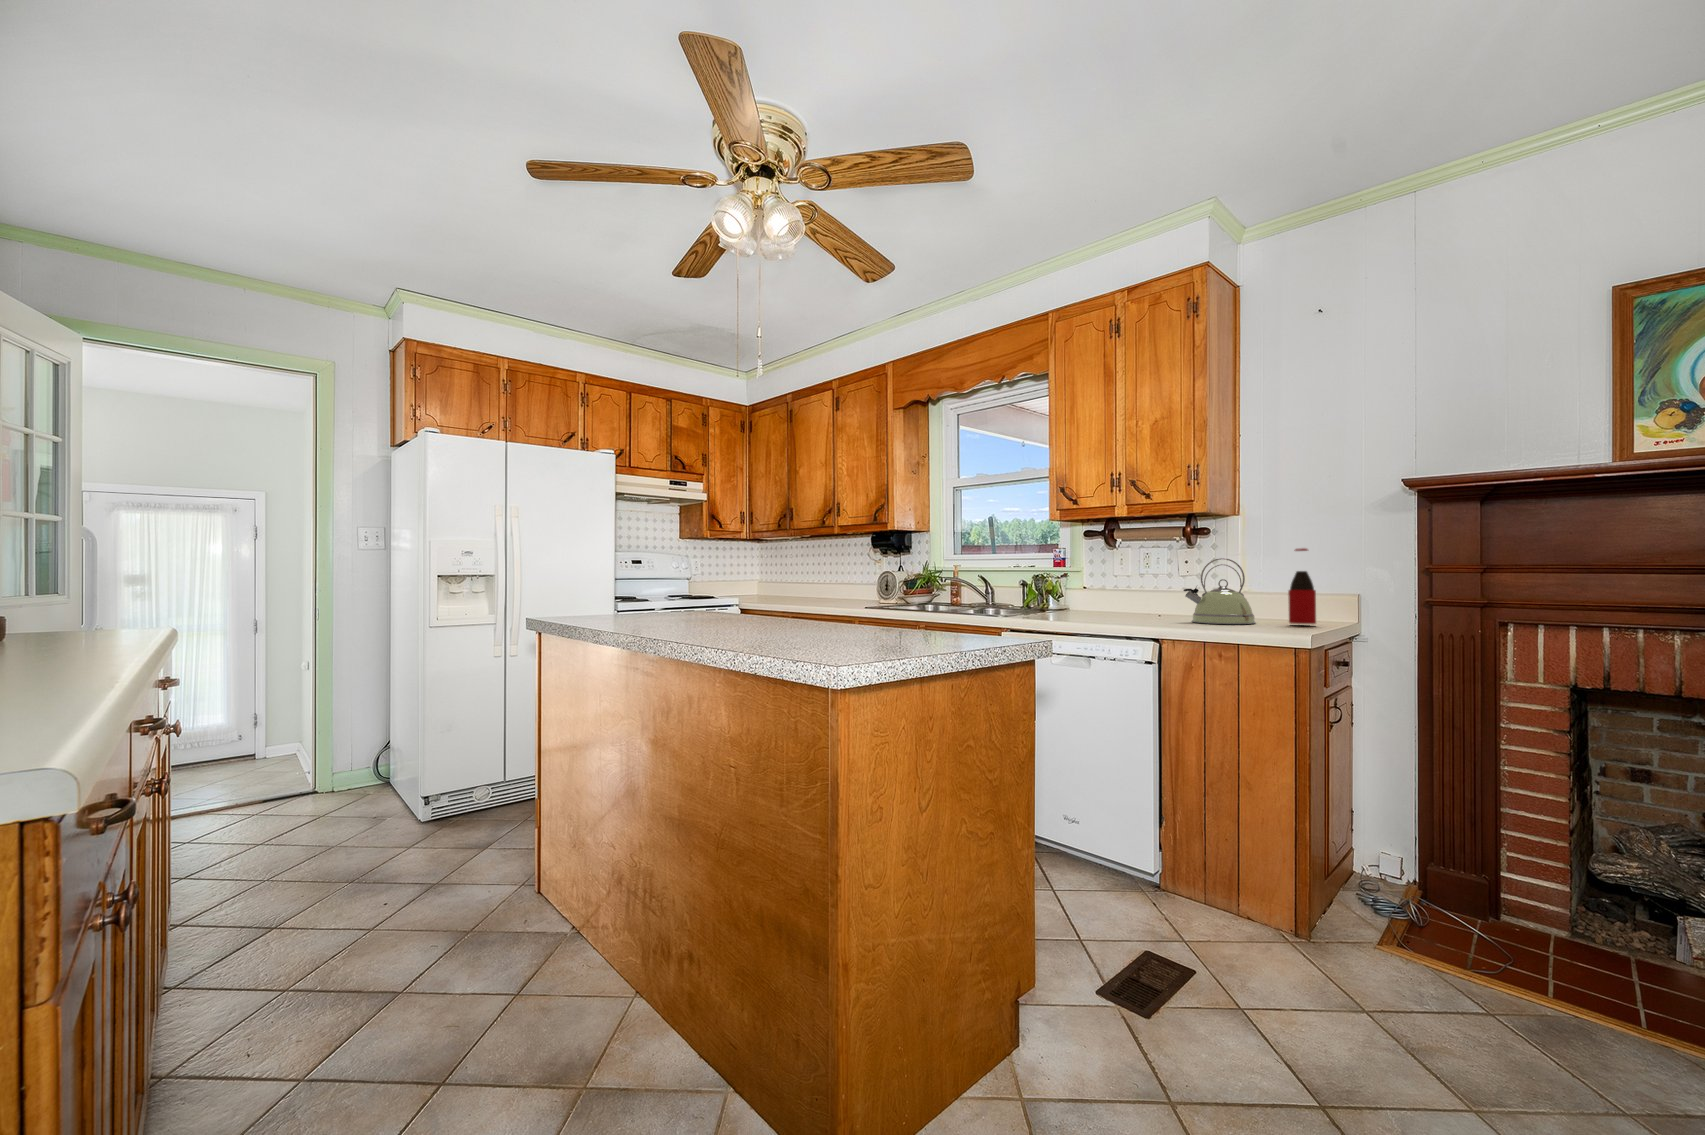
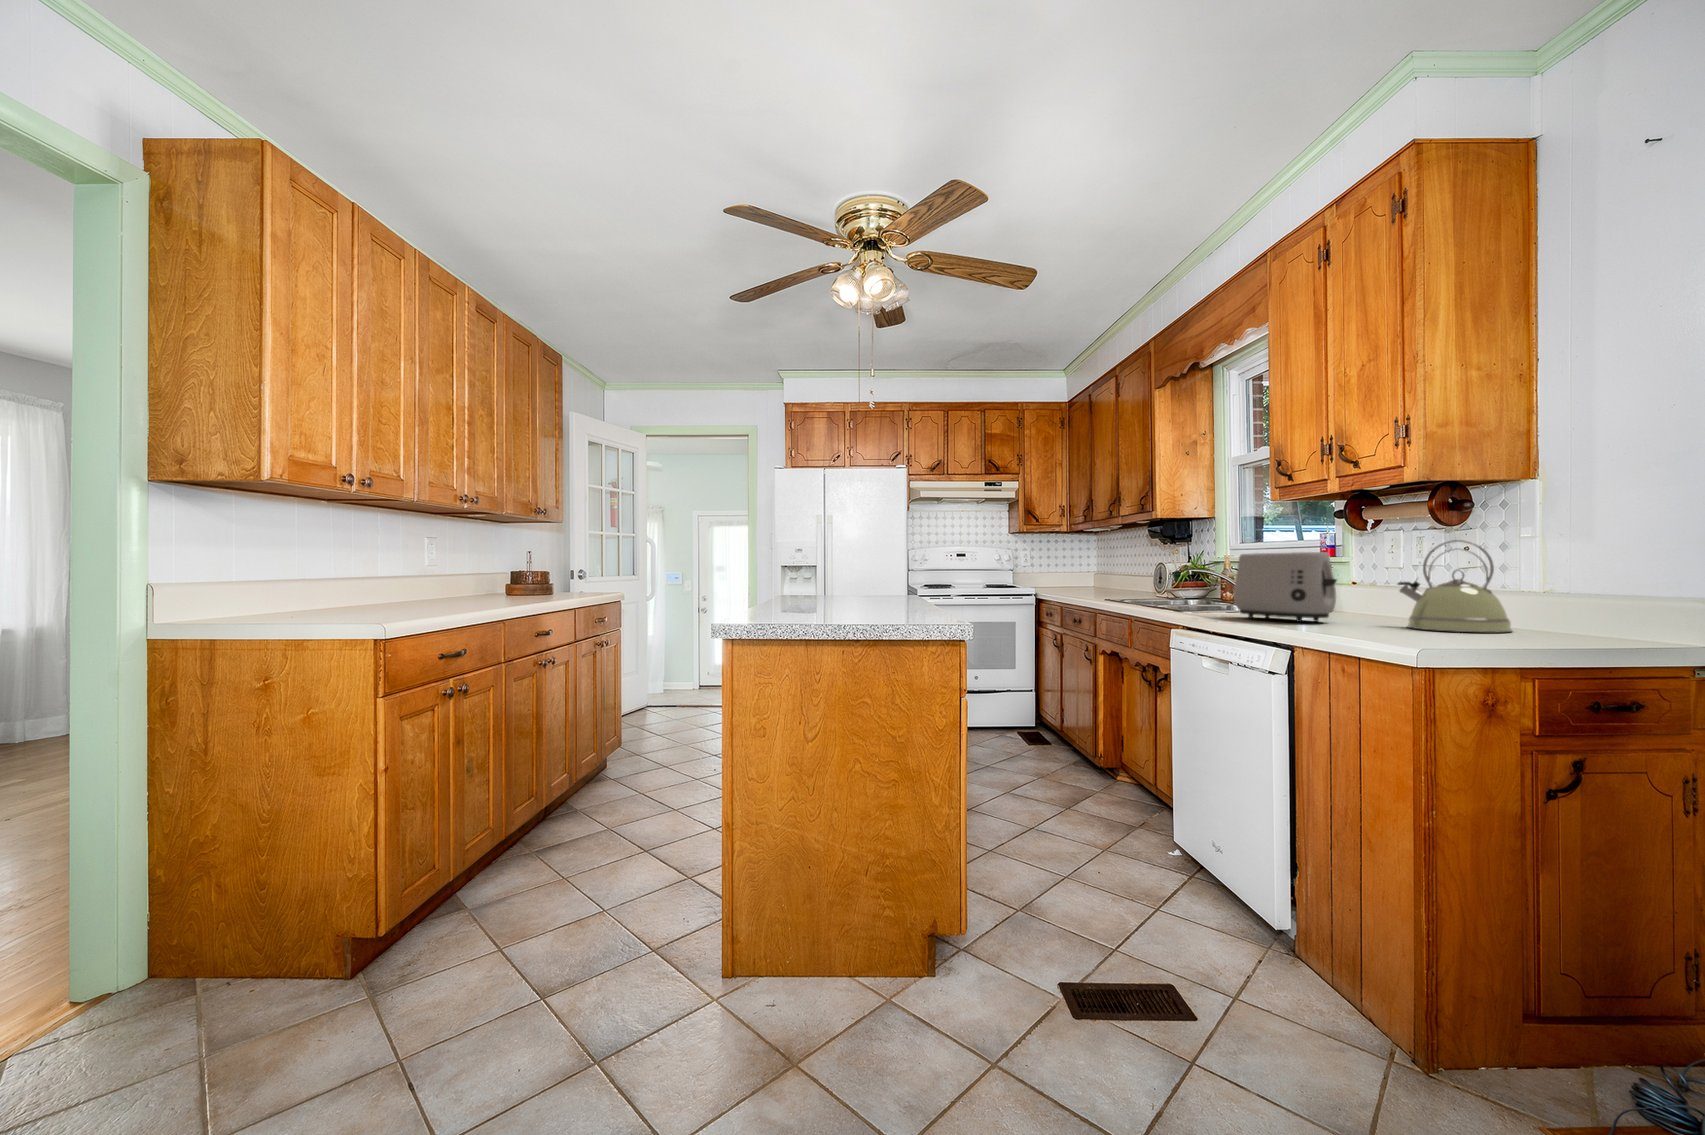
bottle: present [1288,548,1316,624] -> none [1544,523,1595,640]
toaster: none [1064,566,1154,623] -> present [1234,552,1337,622]

